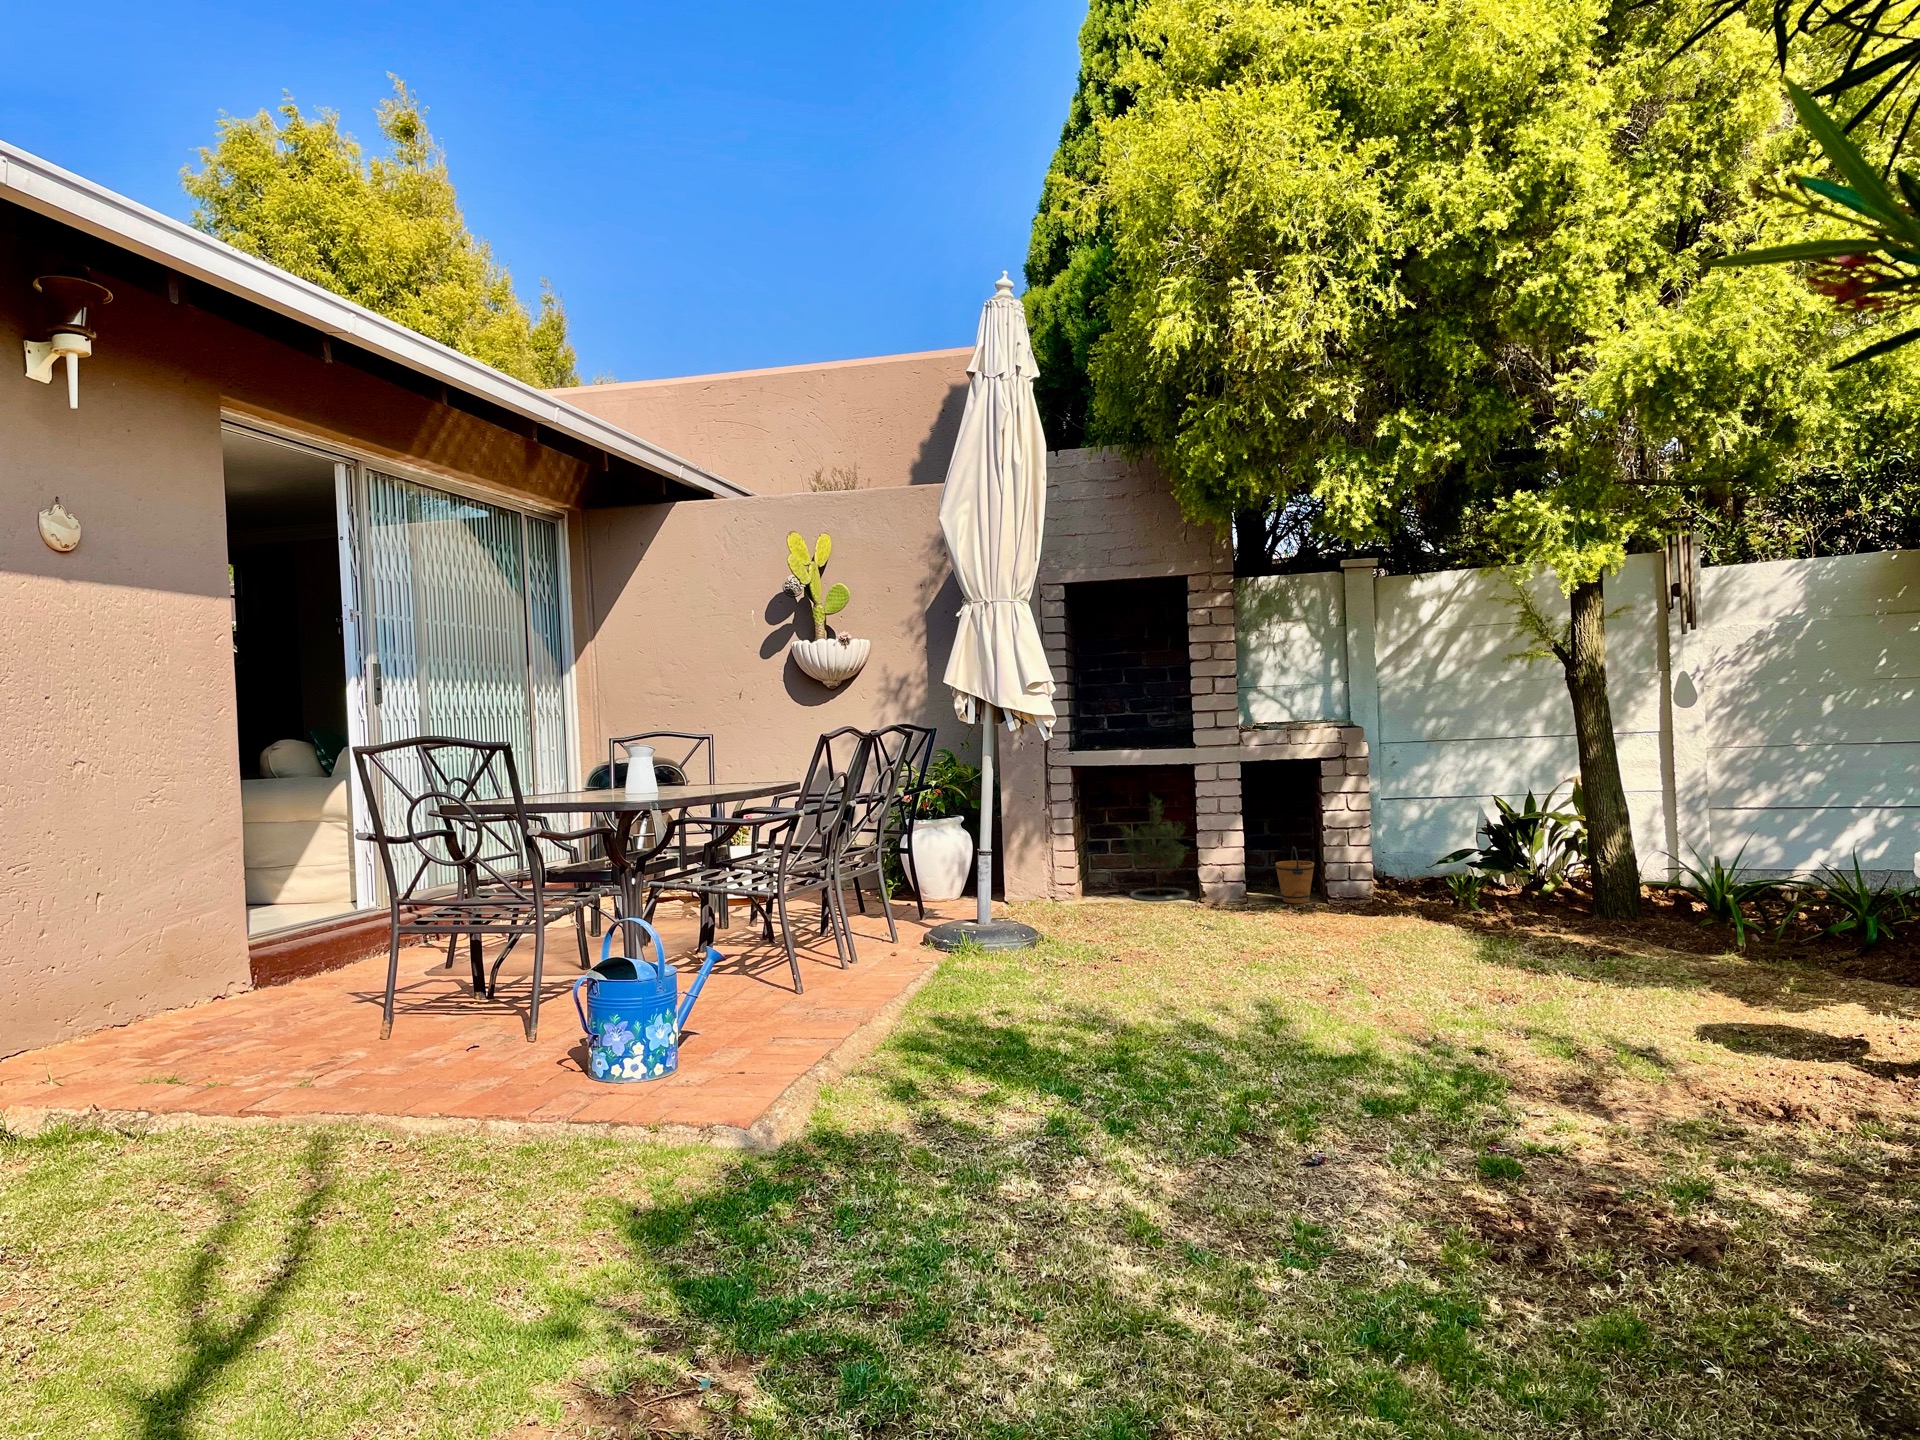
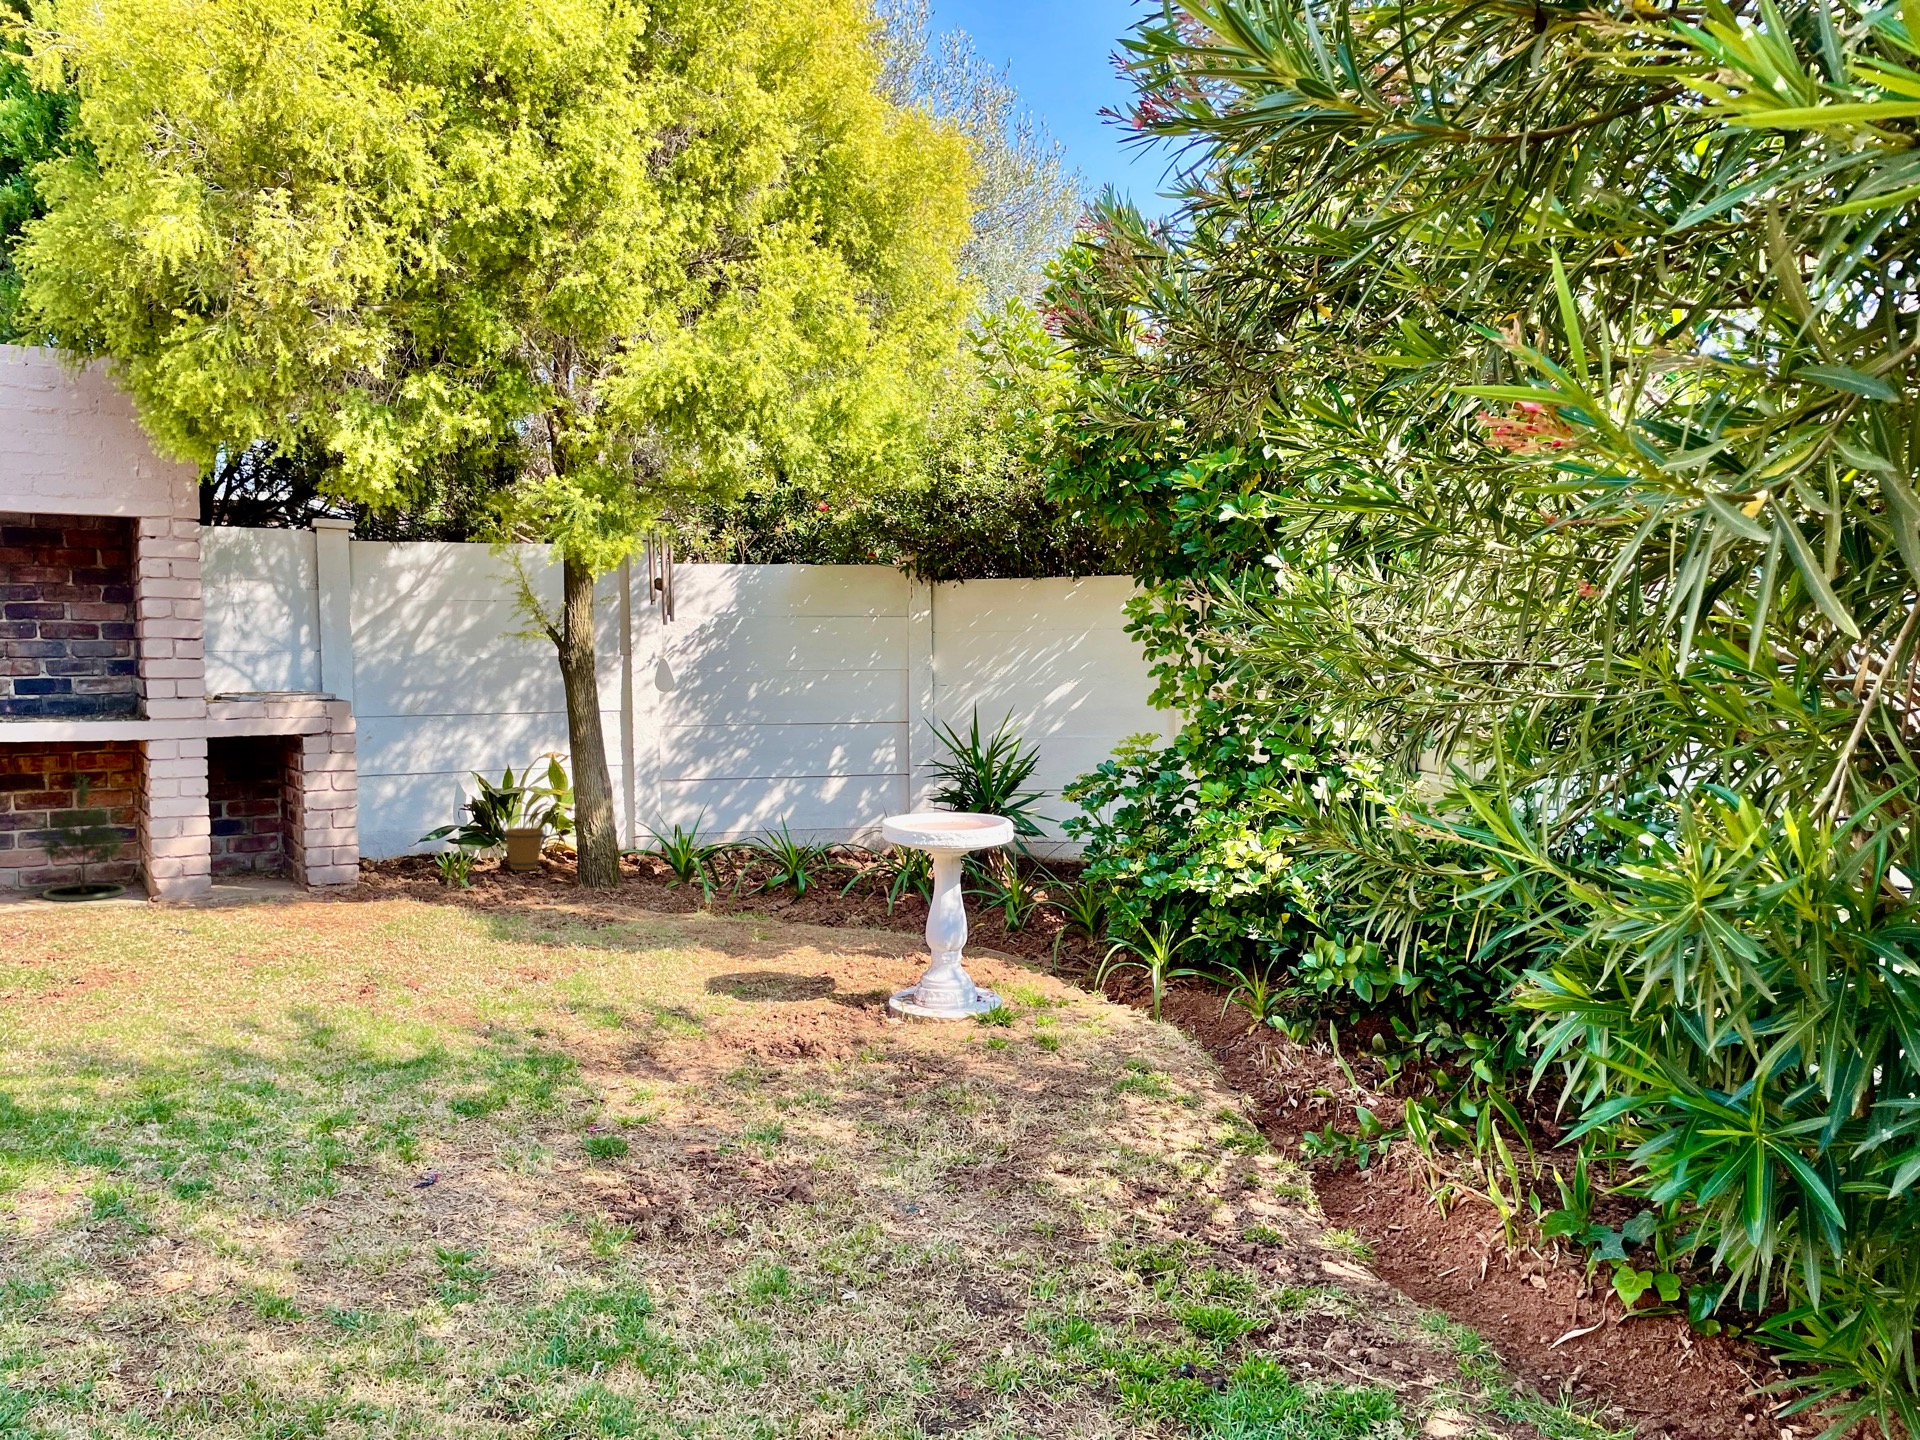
bucket: present [1275,846,1314,903] -> present [502,814,547,870]

